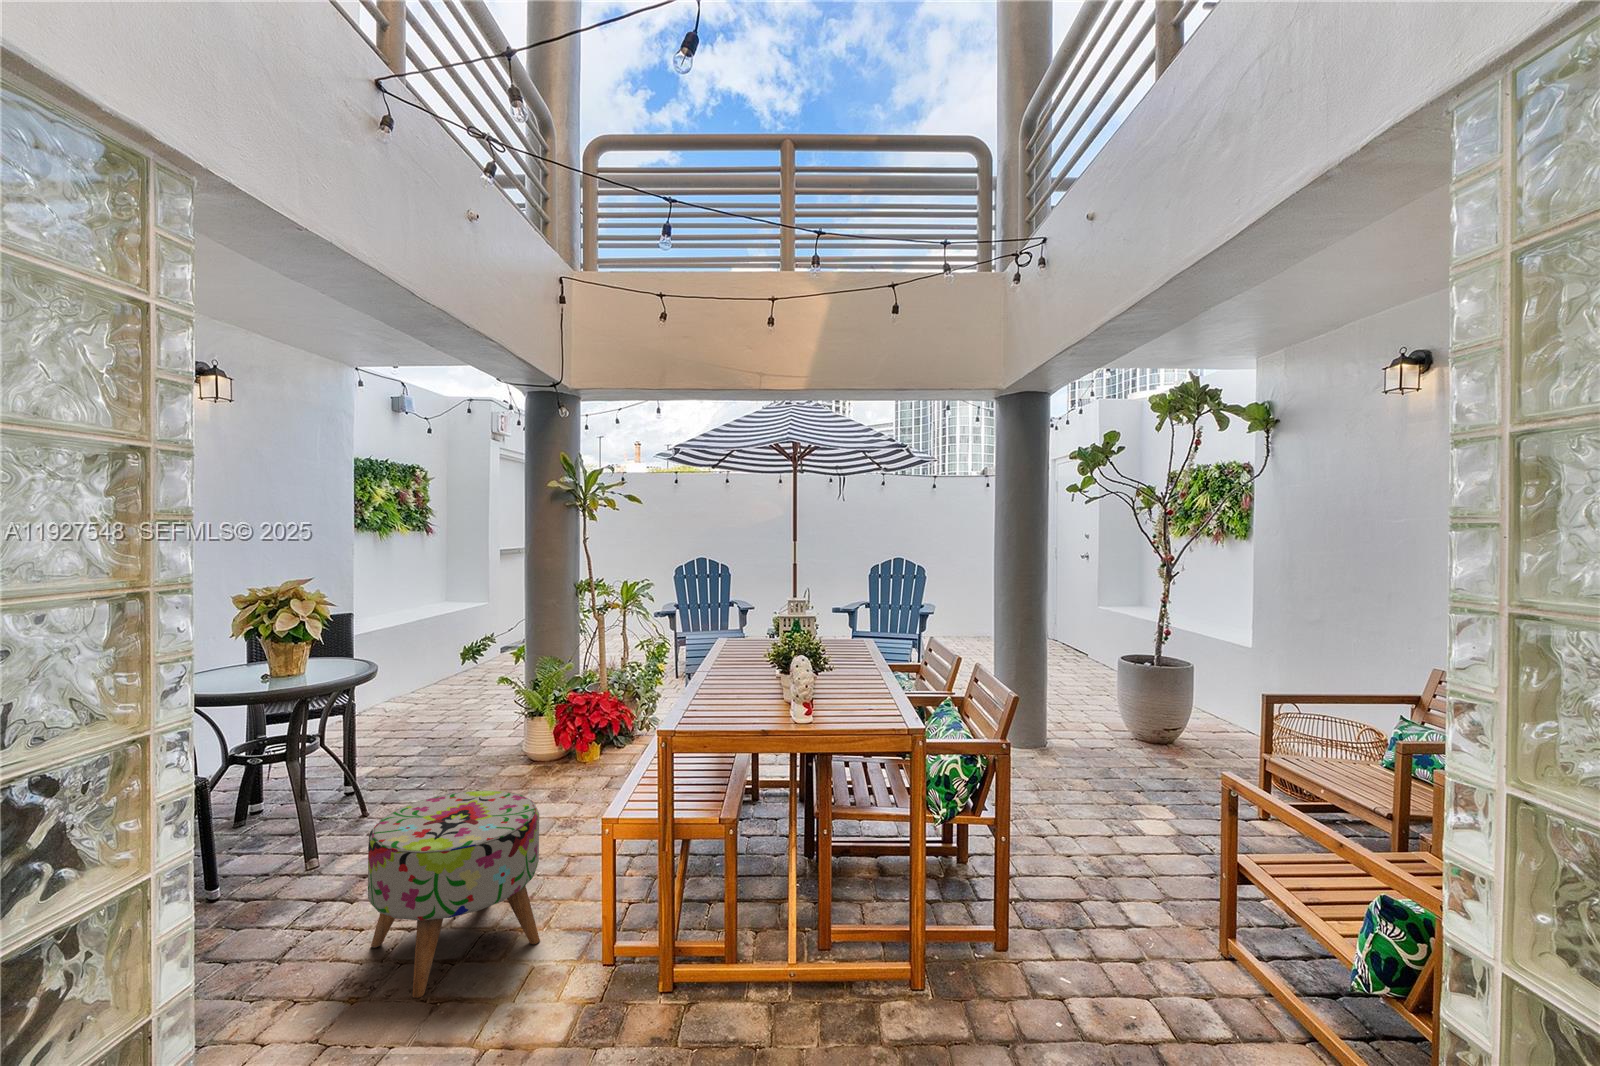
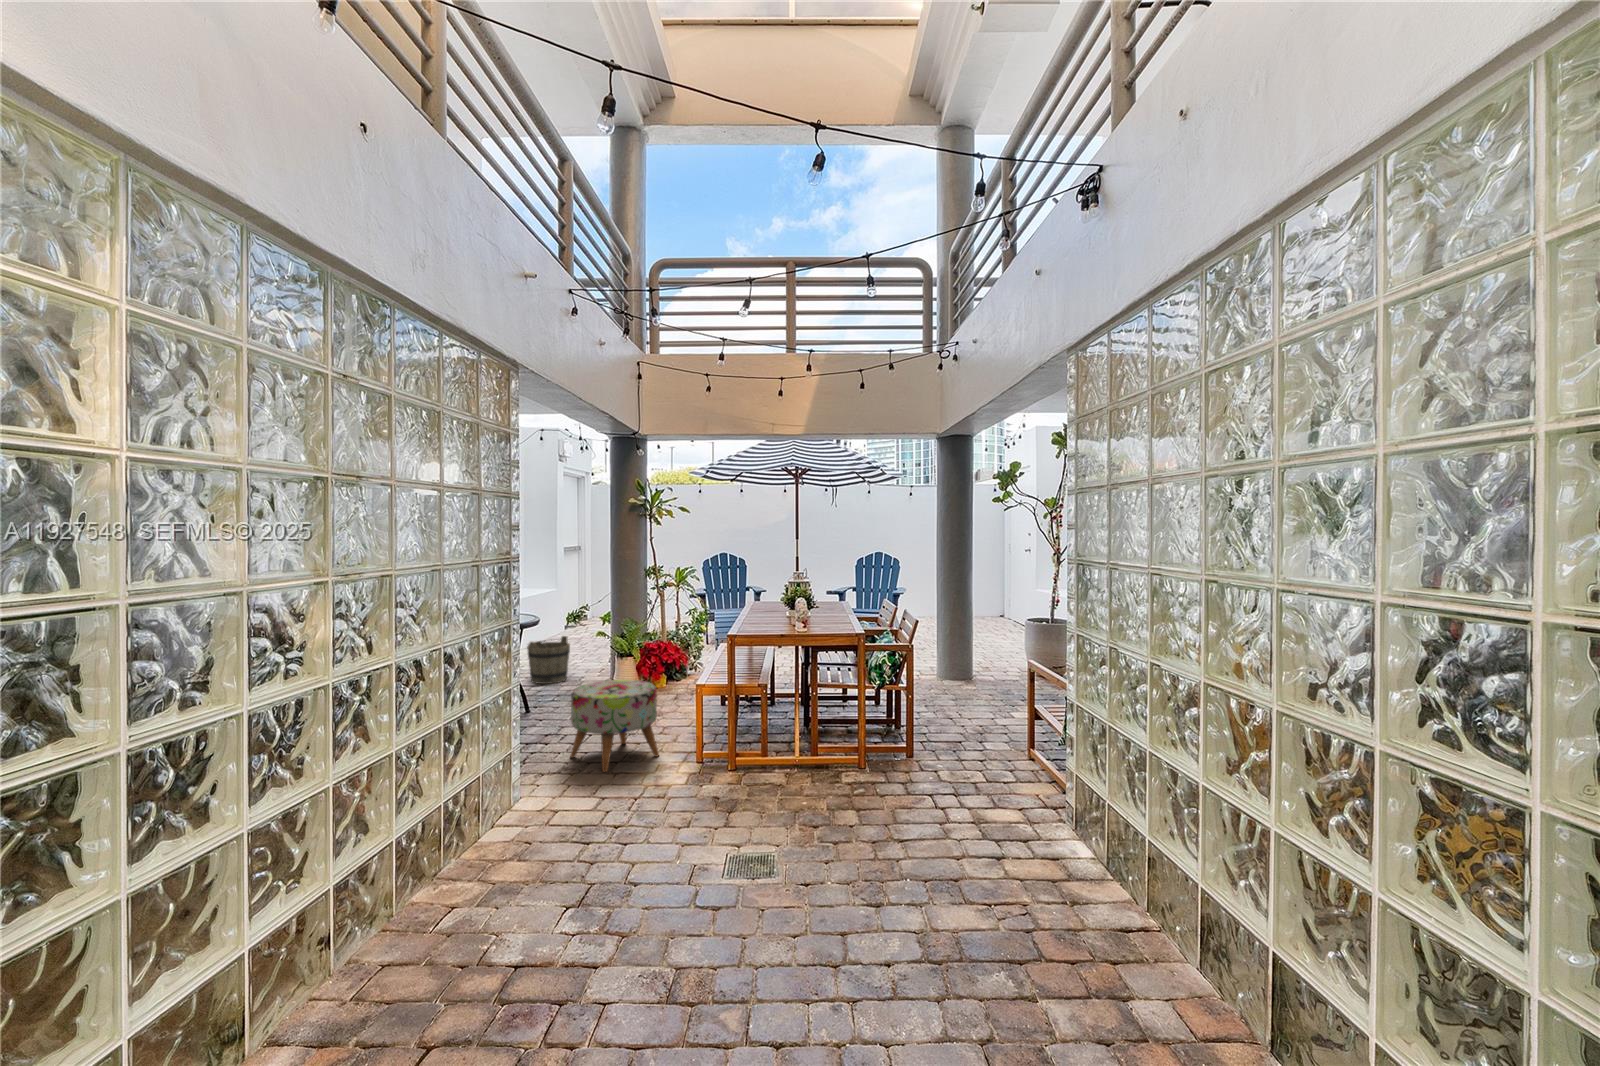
bucket: none [398,679,465,752] -> present [527,636,570,684]

